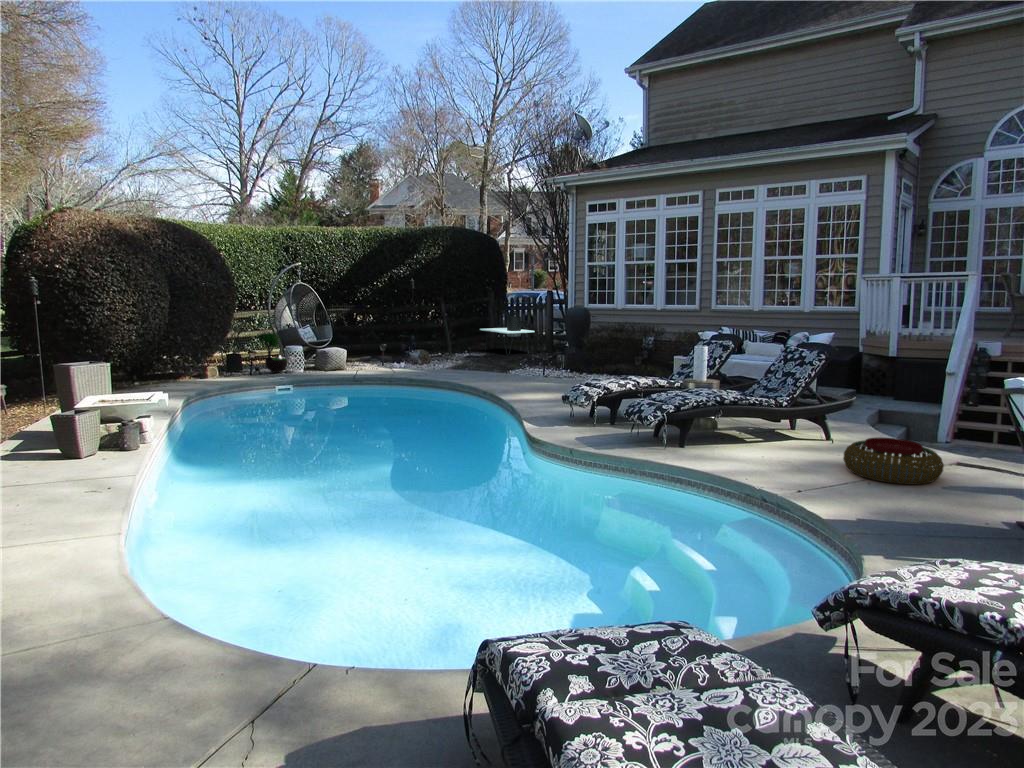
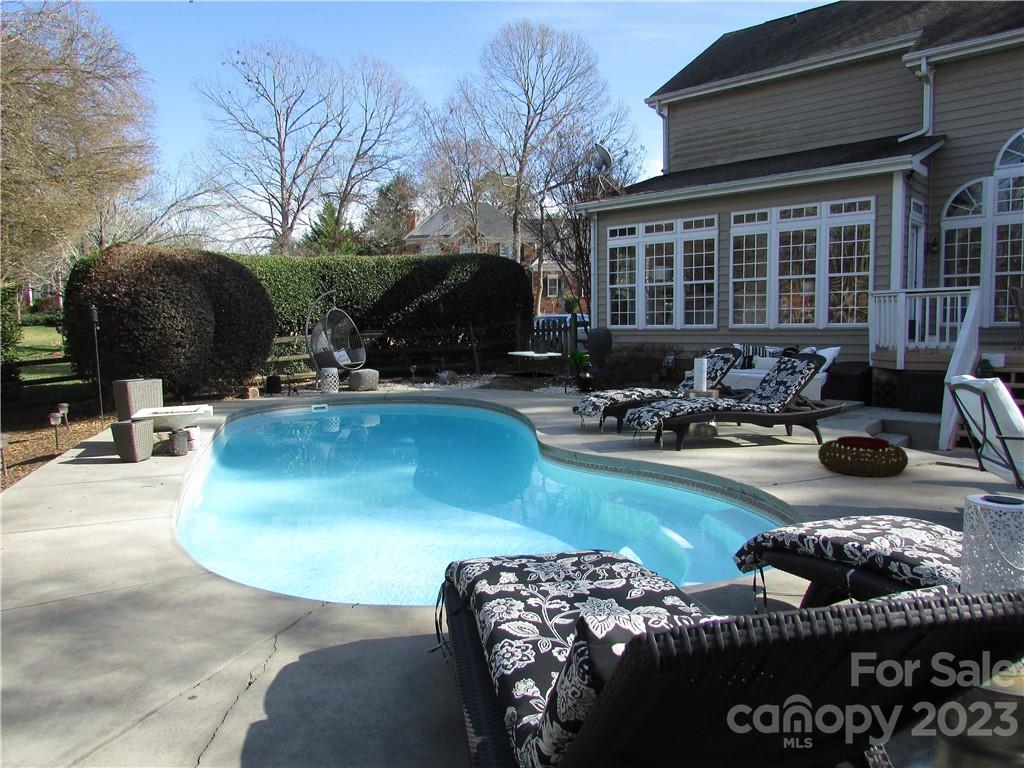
potted tree: present [256,331,287,373] -> present [568,350,594,390]

